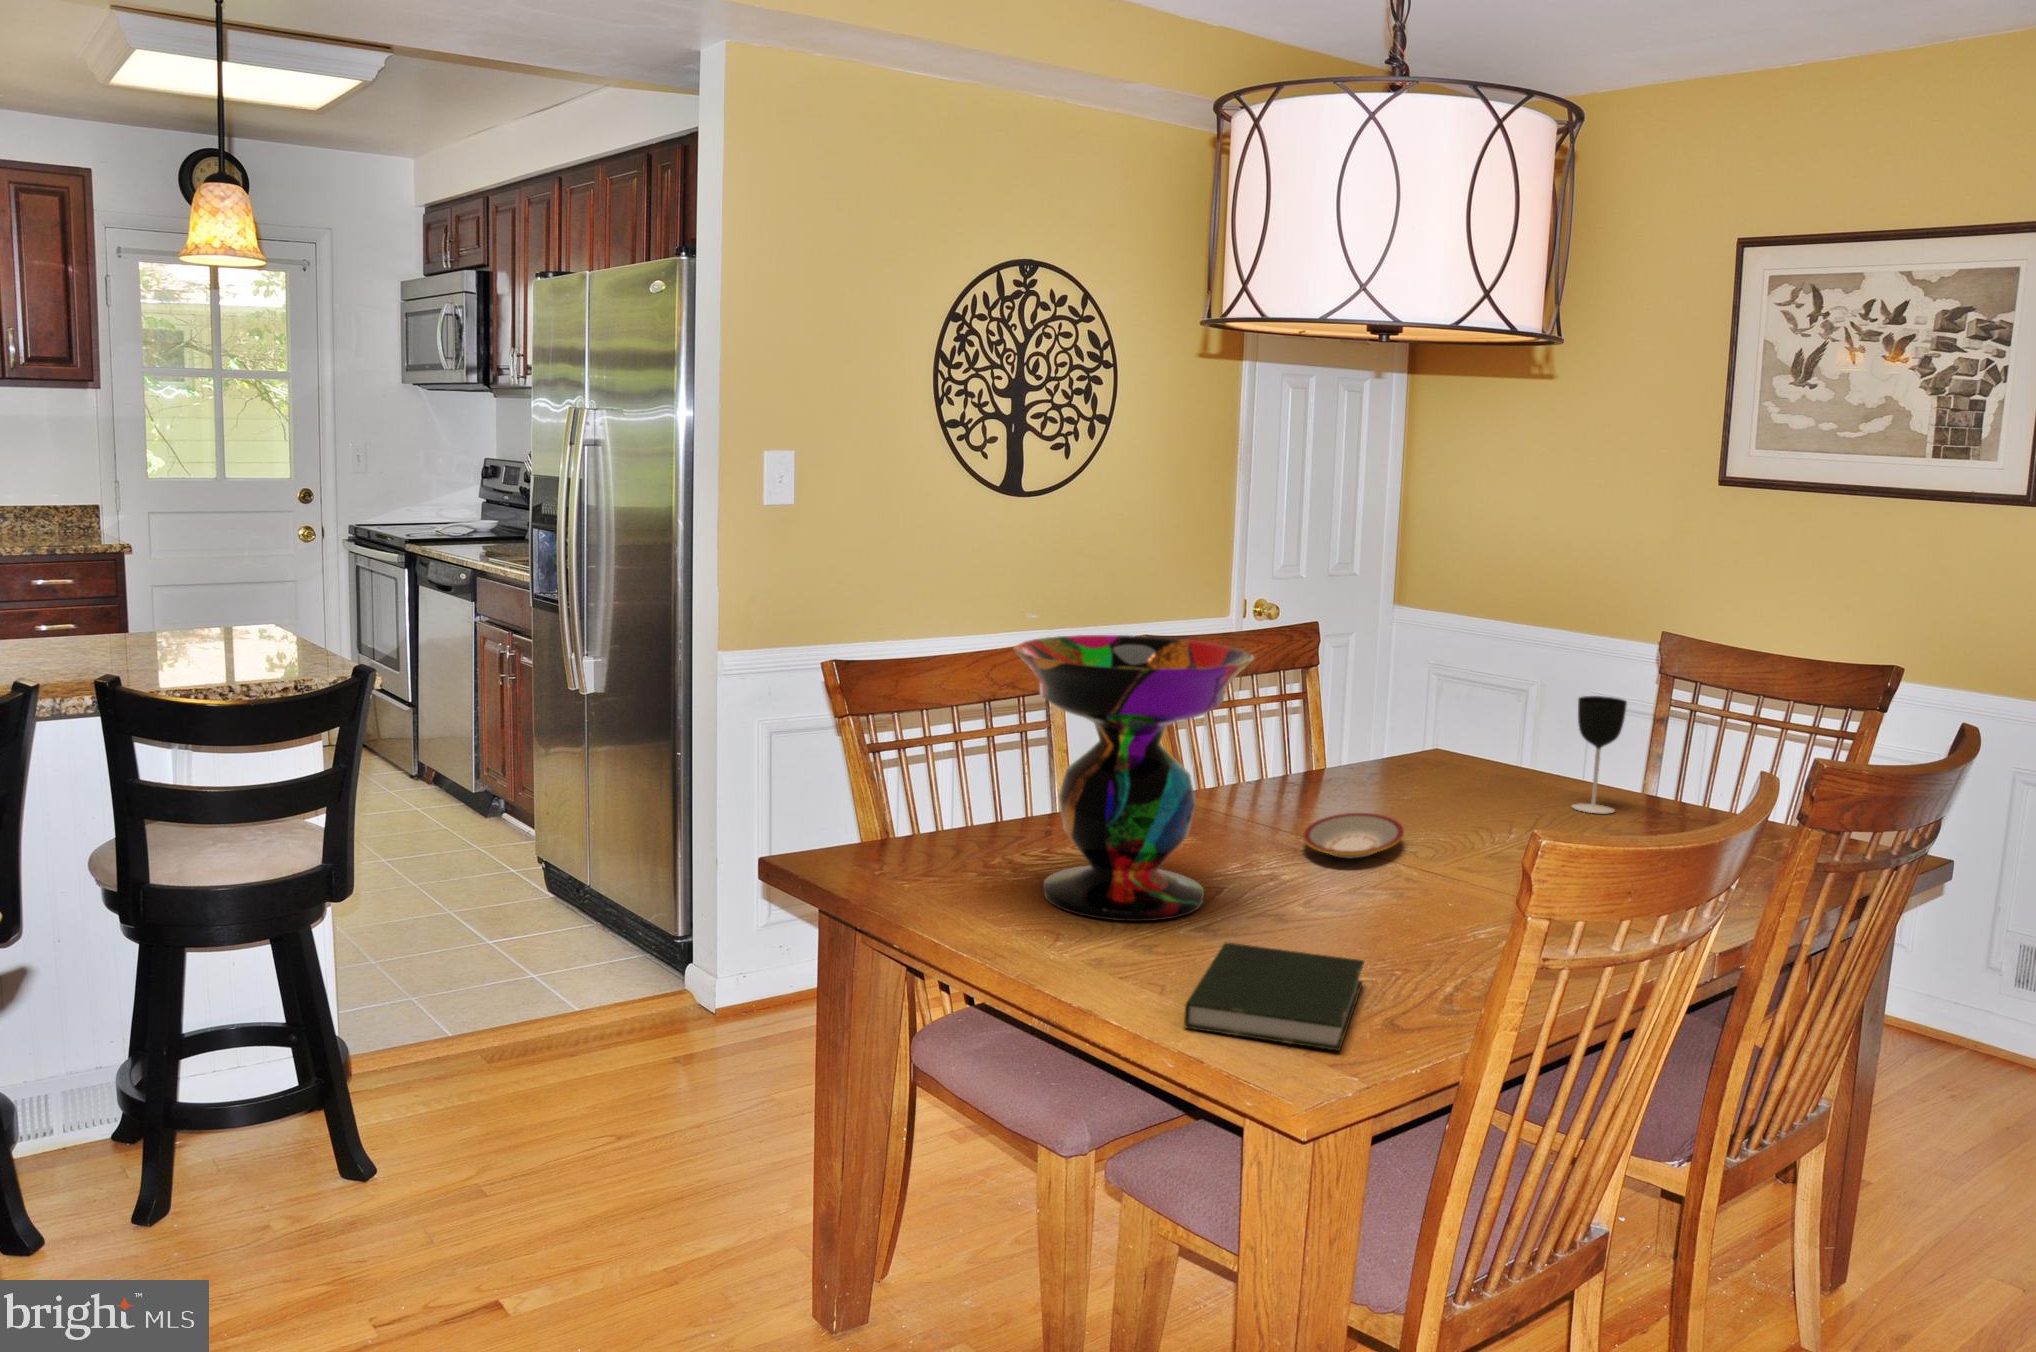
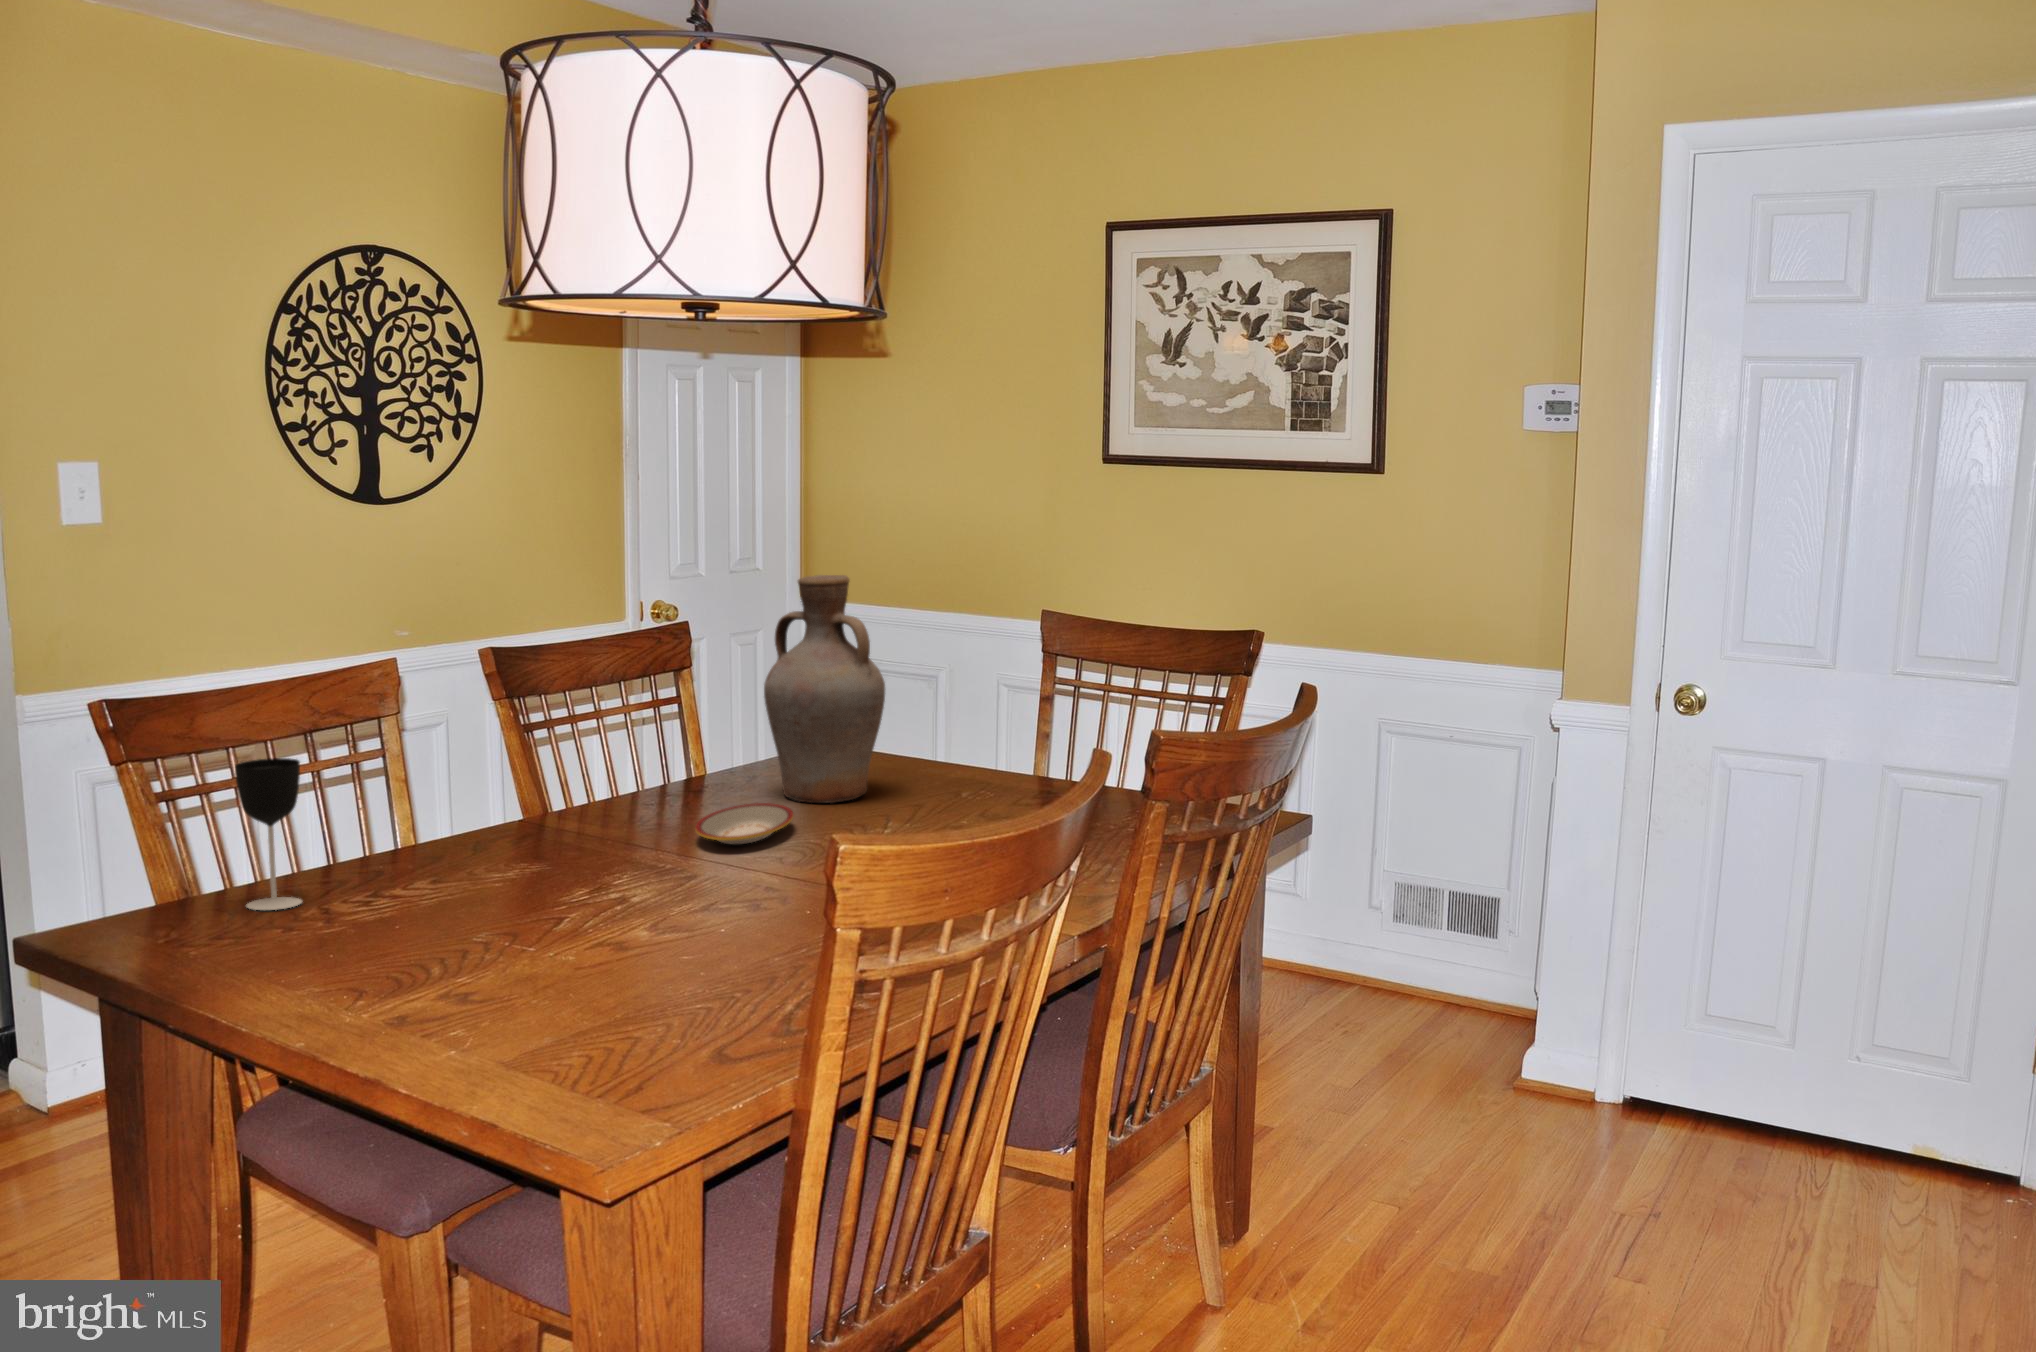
vase: none [1376,584,1503,817] -> present [764,575,885,803]
decorative bowl: present [1014,635,1254,921] -> none [385,641,626,915]
wine glass: present [1572,696,1627,814] -> present [235,758,302,910]
book: present [1184,943,1364,1051] -> none [574,916,741,987]

